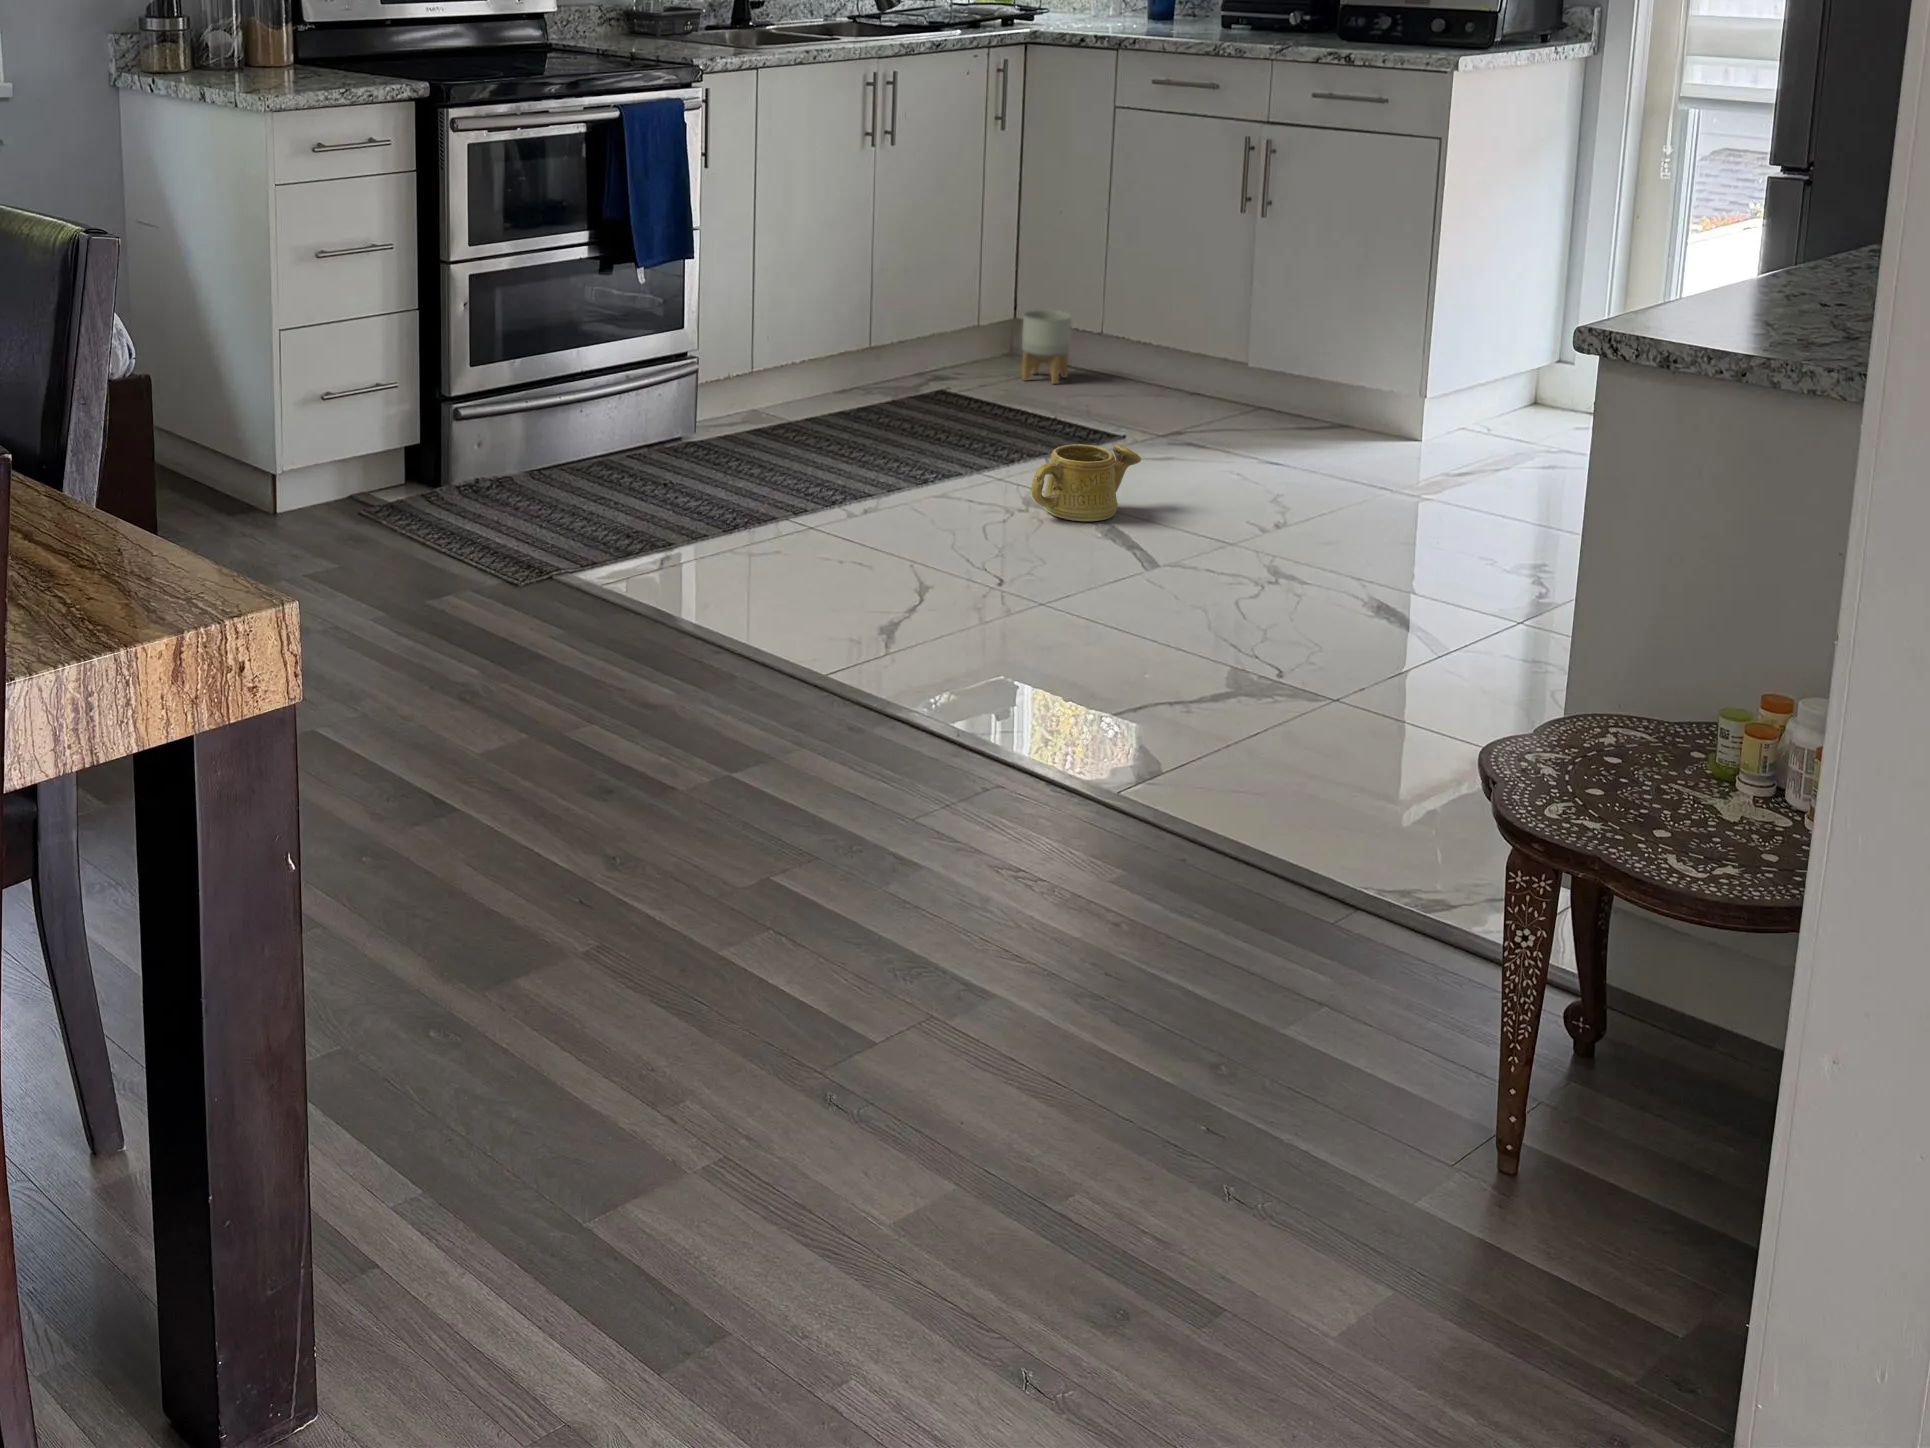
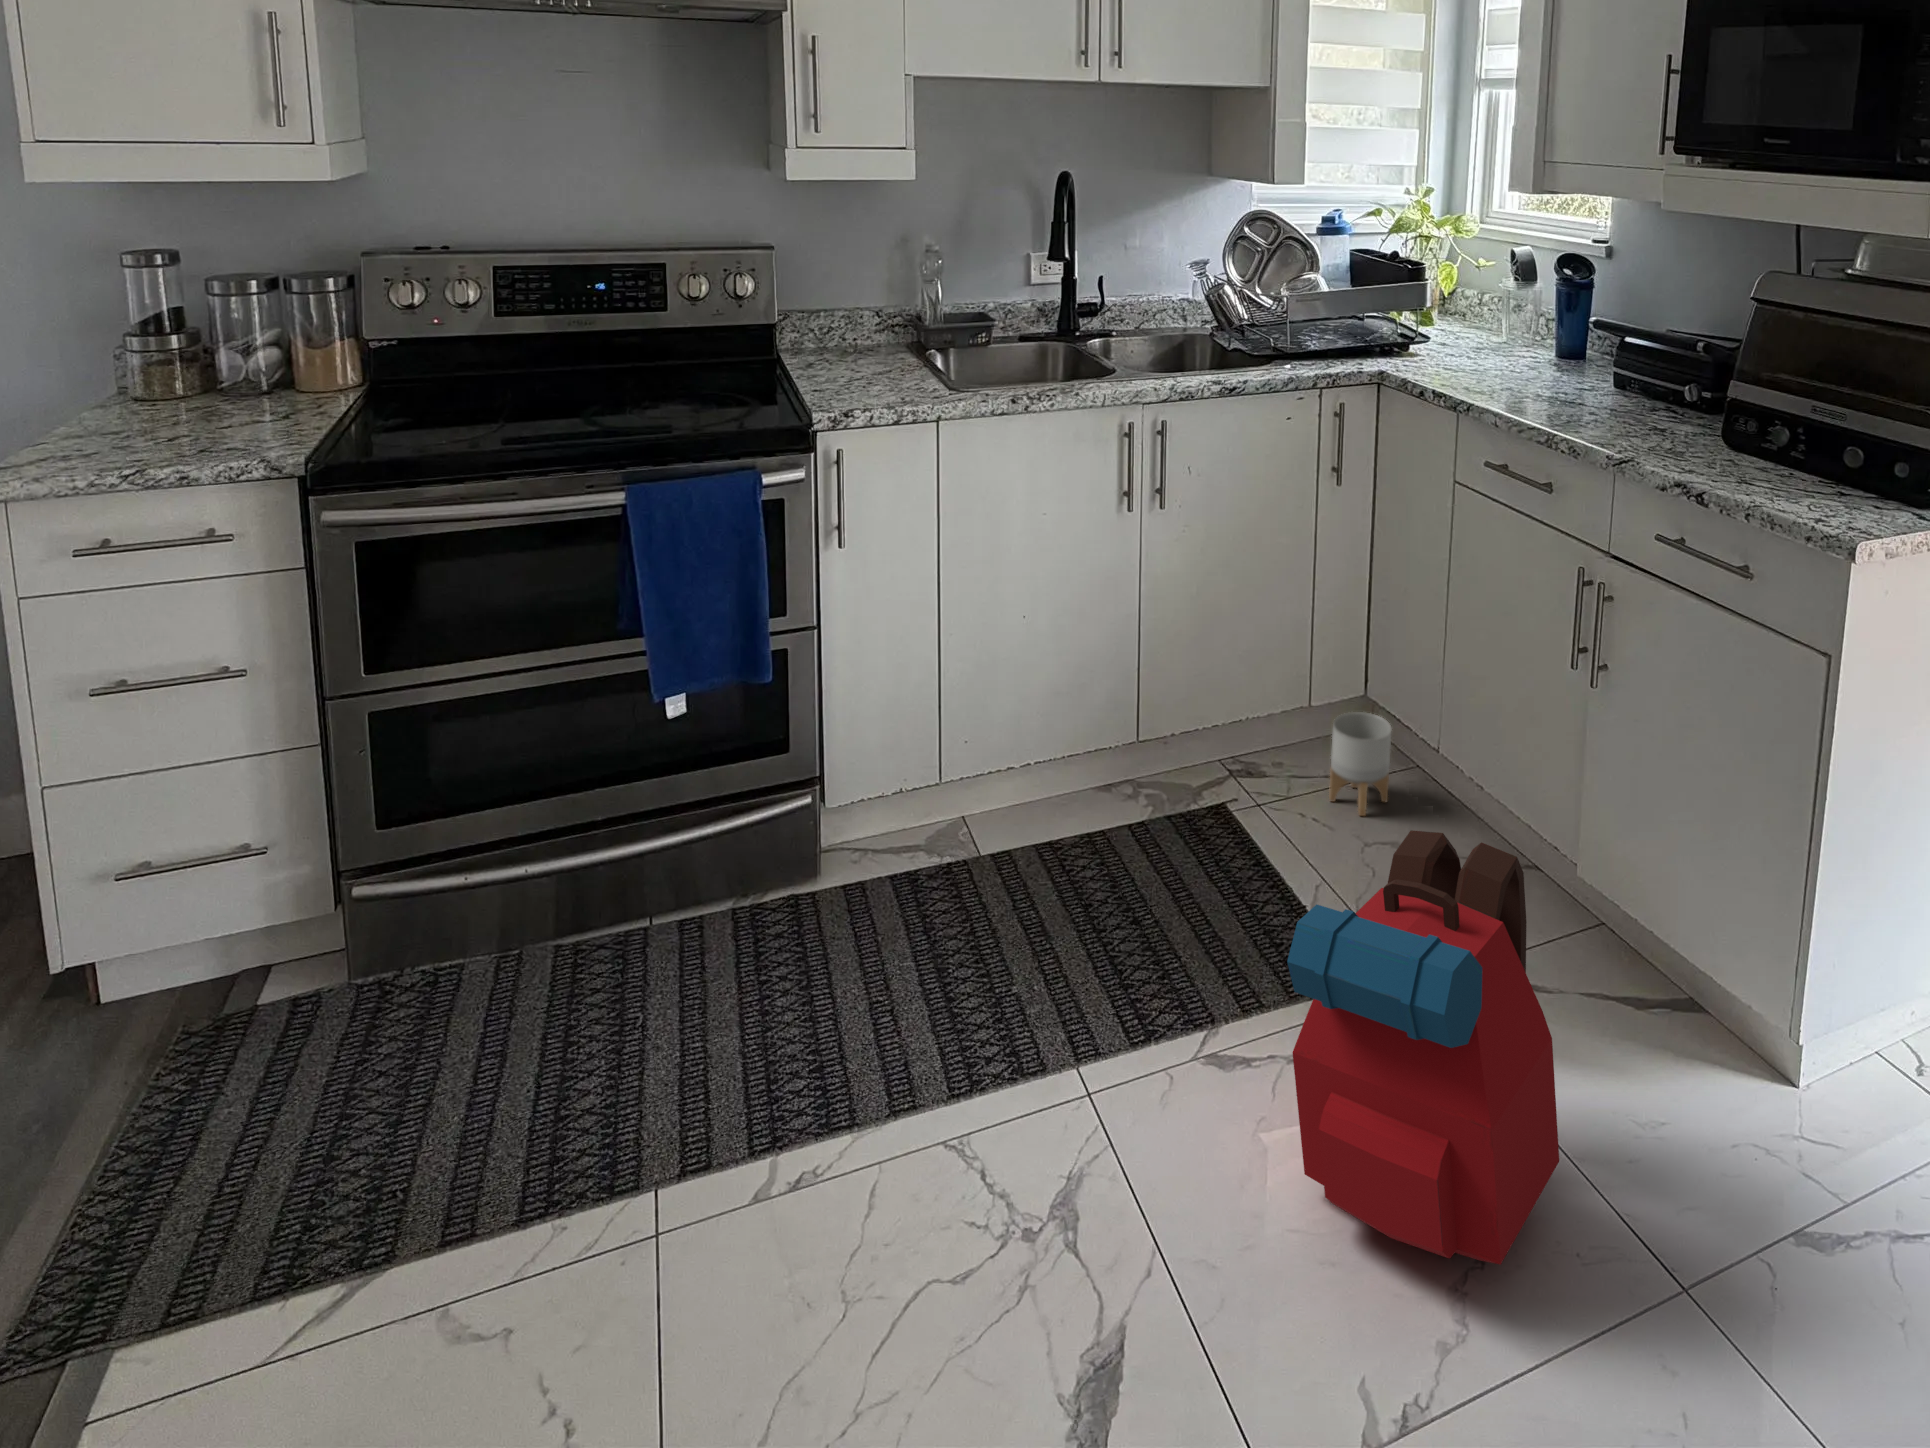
backpack: none [1158,274,1312,492] -> present [1287,830,1559,1264]
watering can: present [1031,444,1141,521] -> none [1003,1138,1218,1318]

